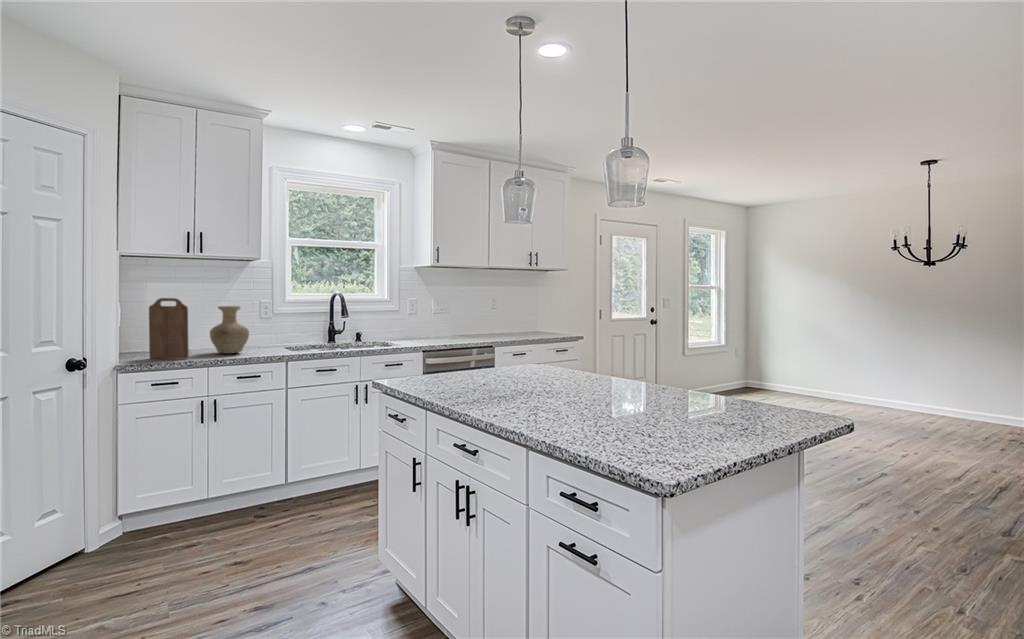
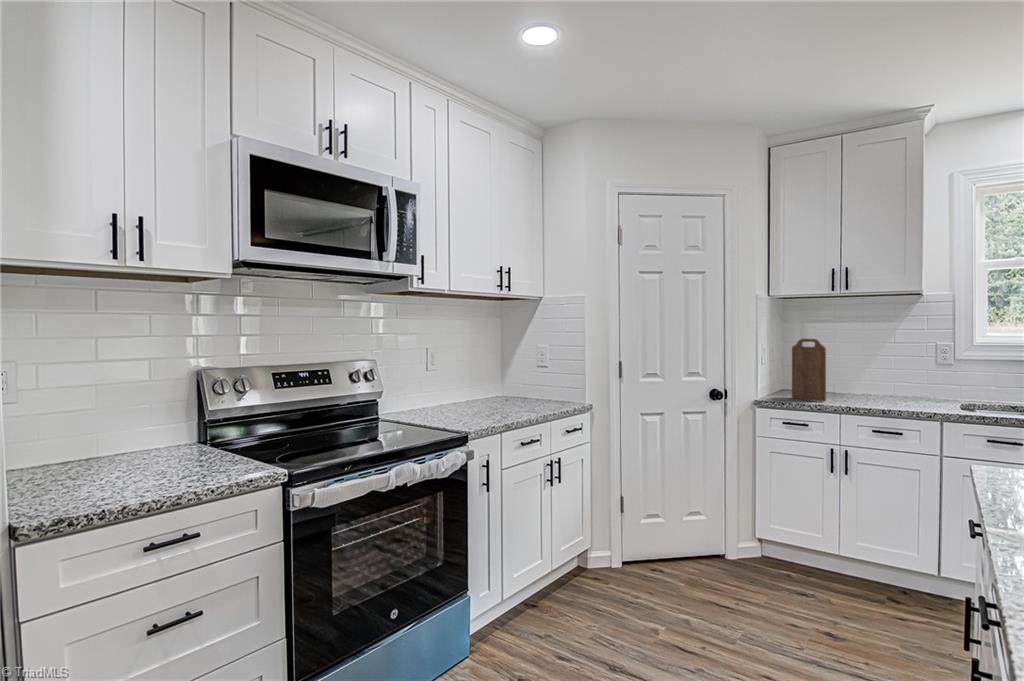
vase: present [210,306,249,354] -> none [858,348,906,401]

